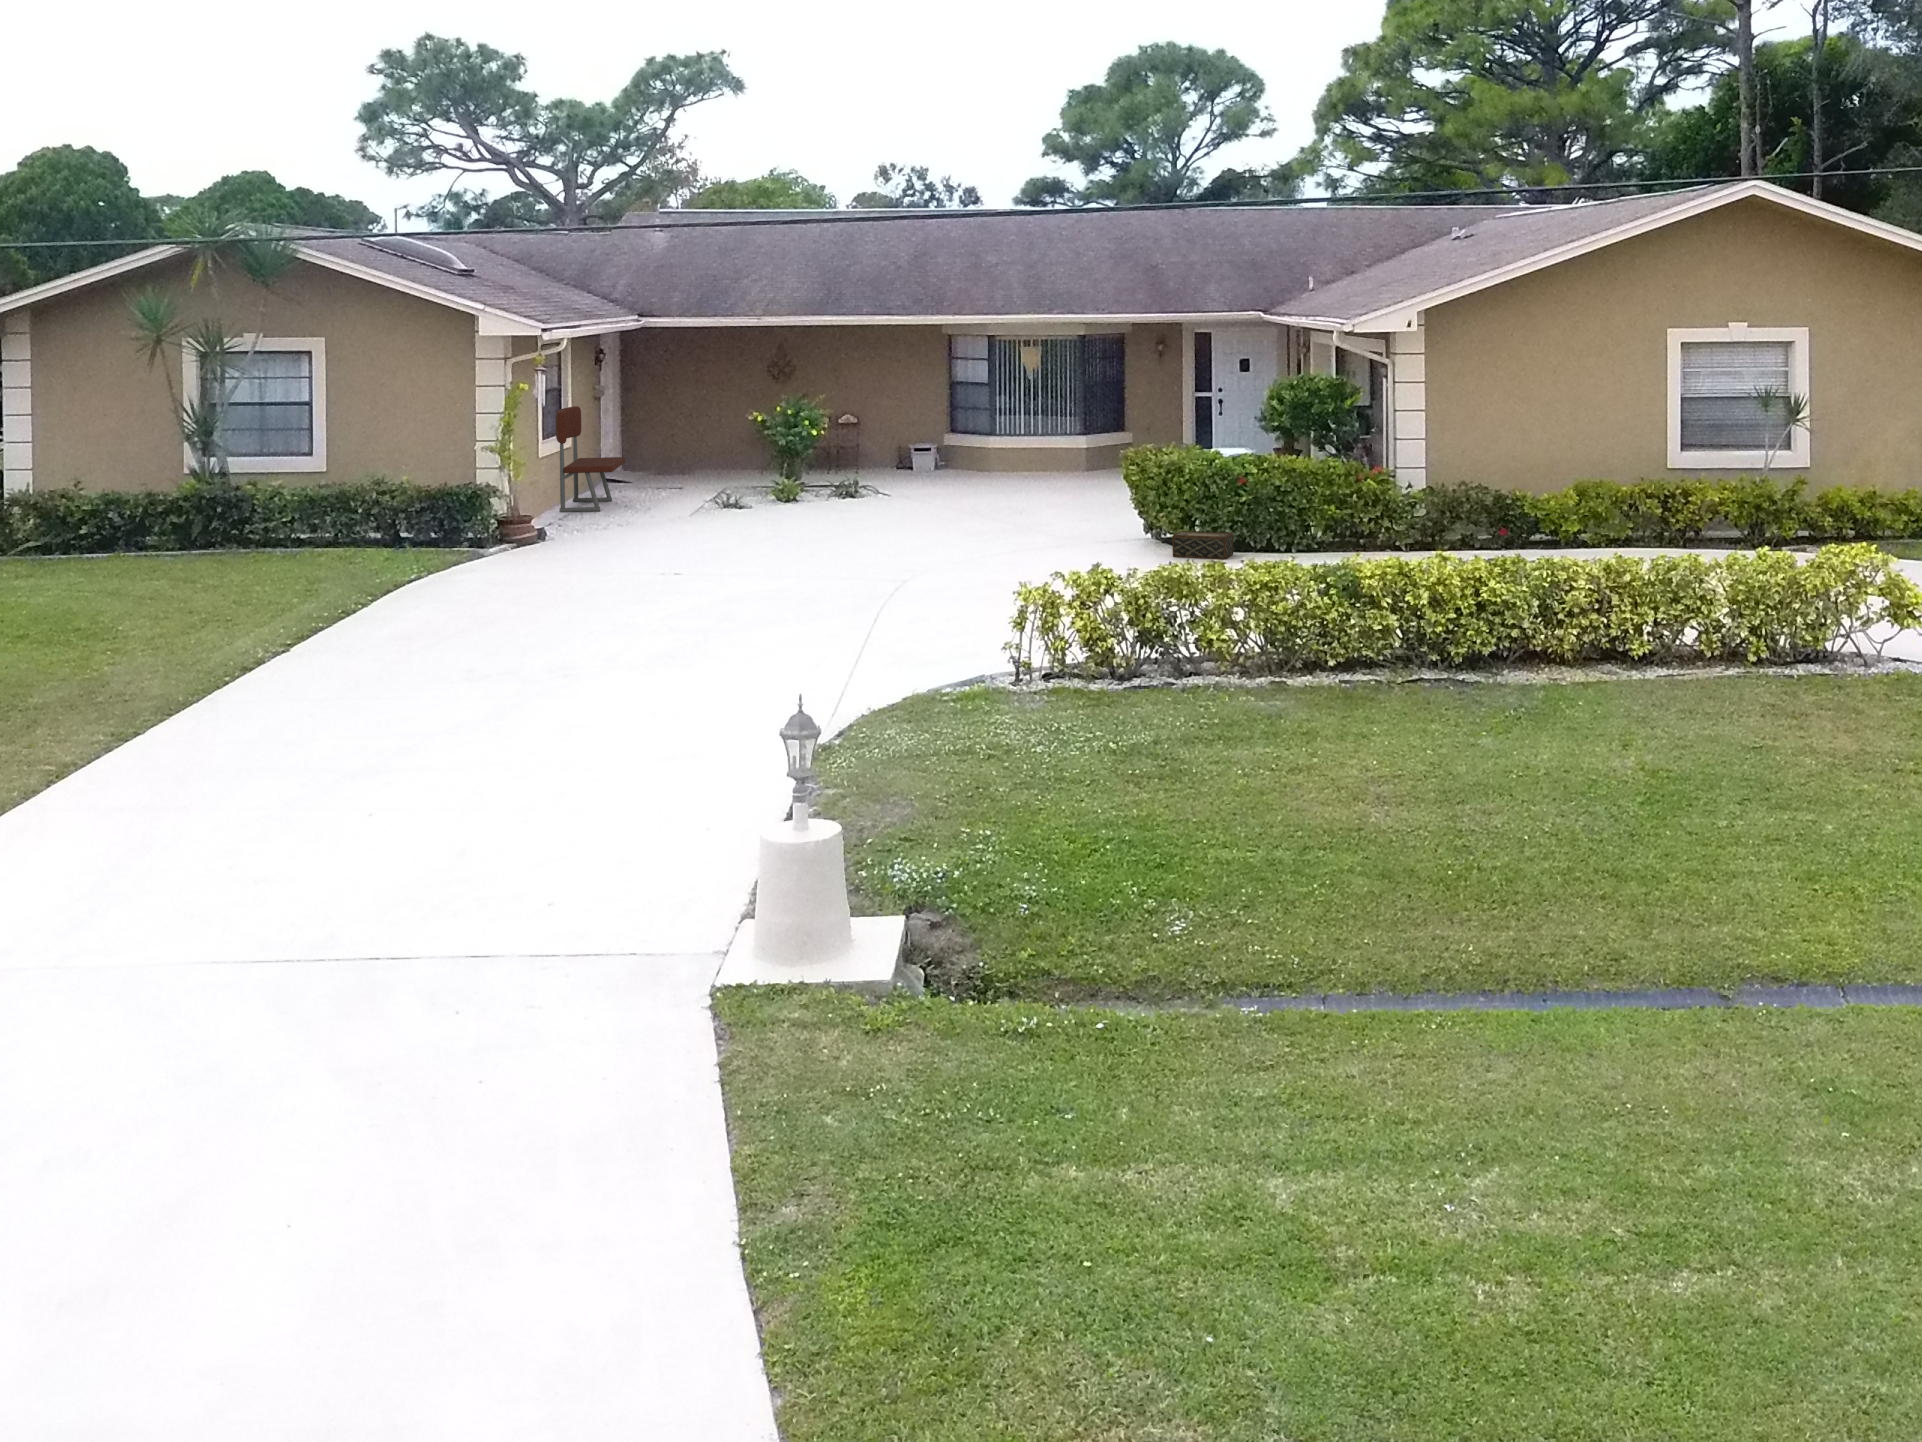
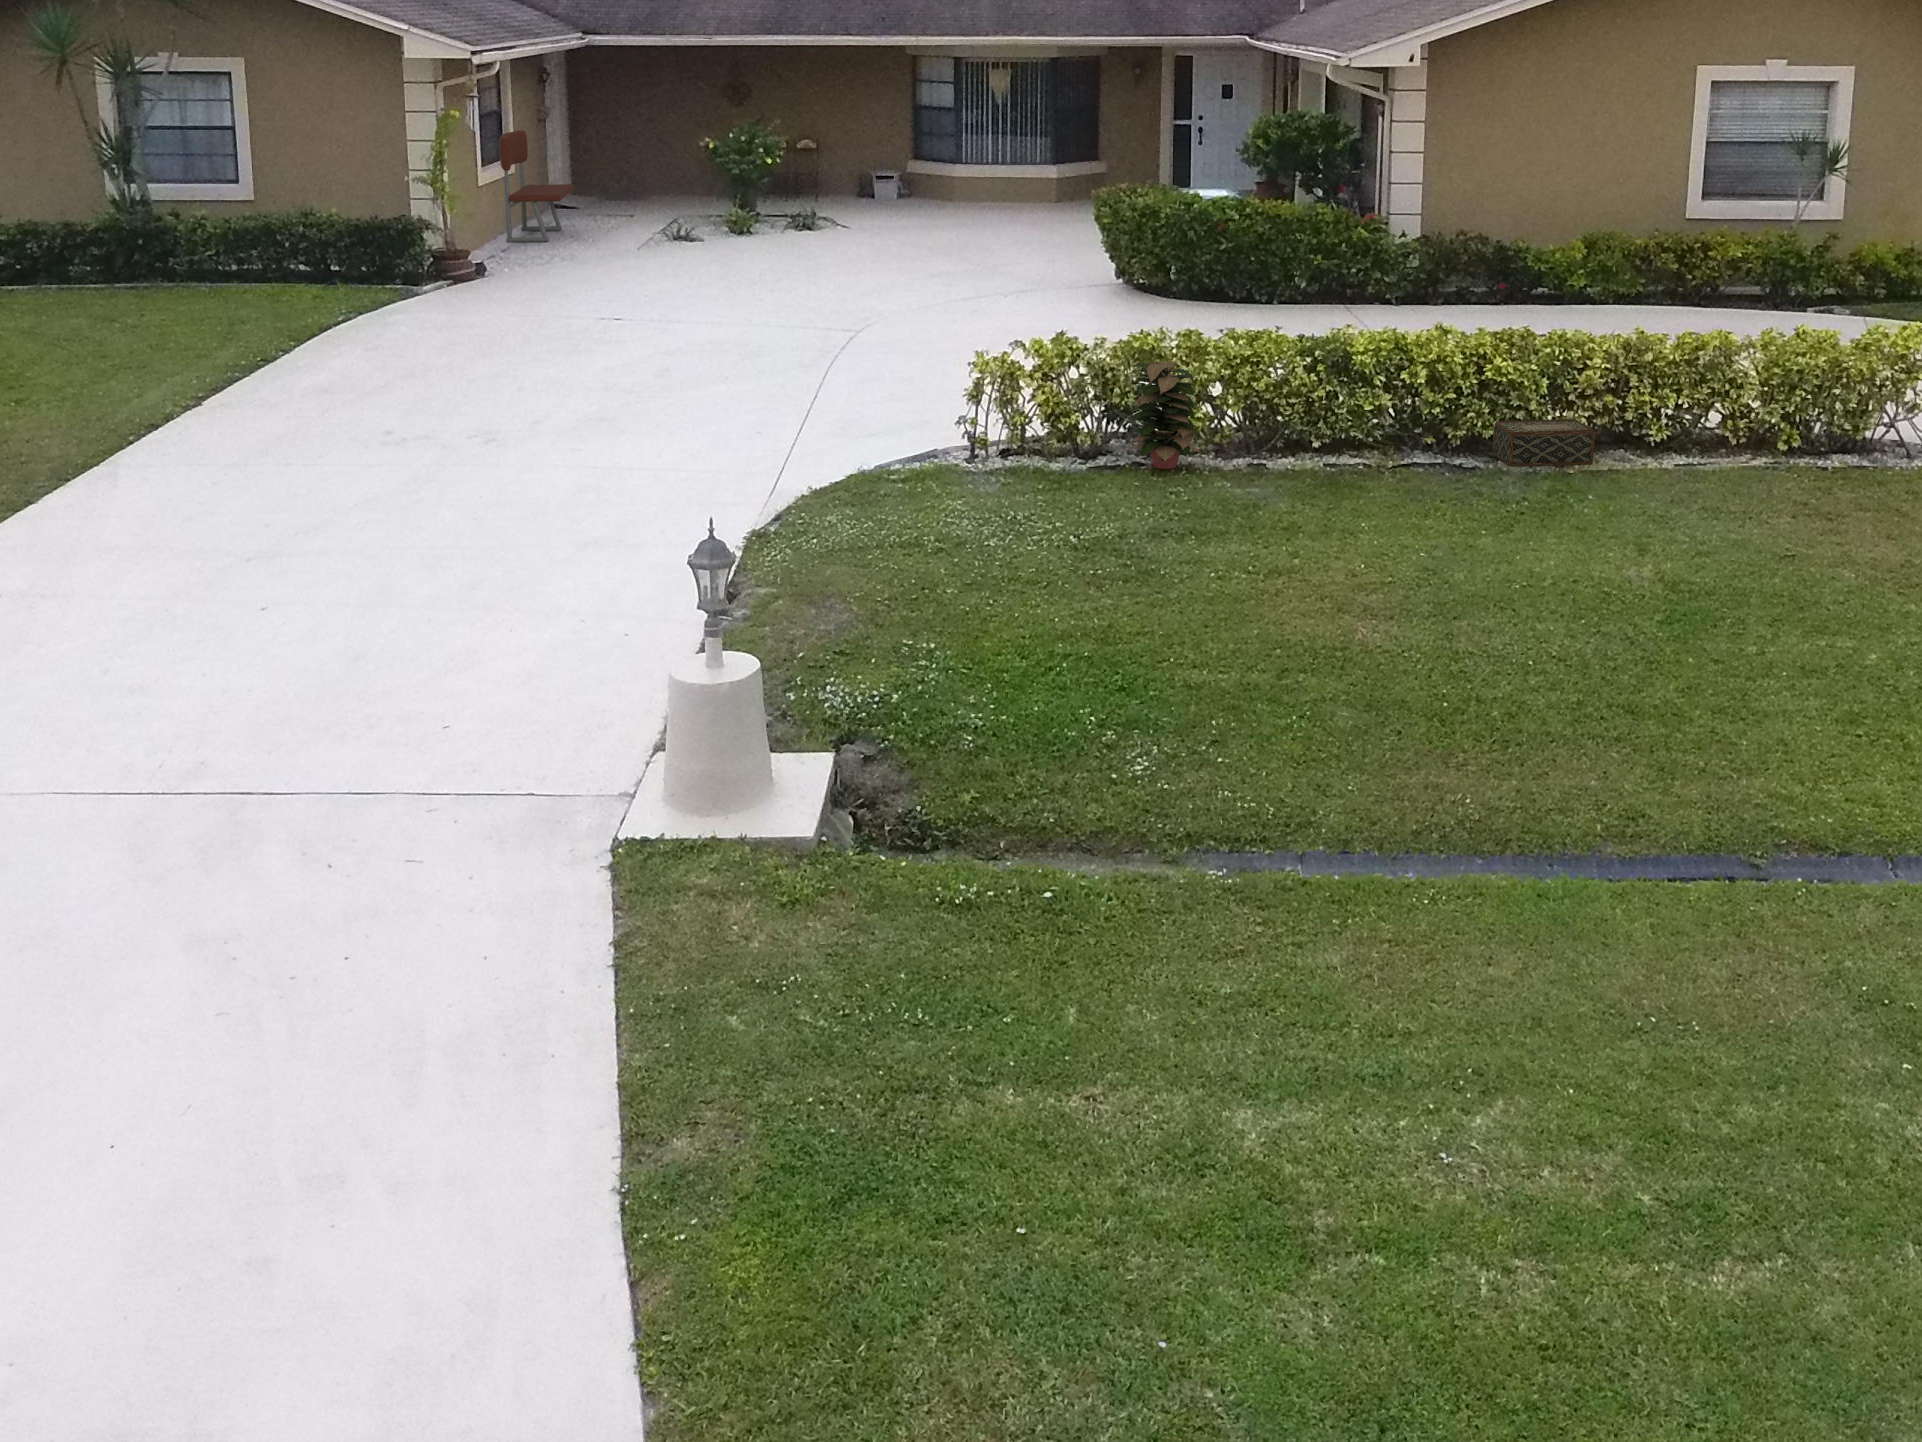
woven basket: present [1172,531,1233,559] -> present [1493,419,1595,466]
decorative plant: none [1157,591,1229,691] -> present [1127,362,1203,469]

